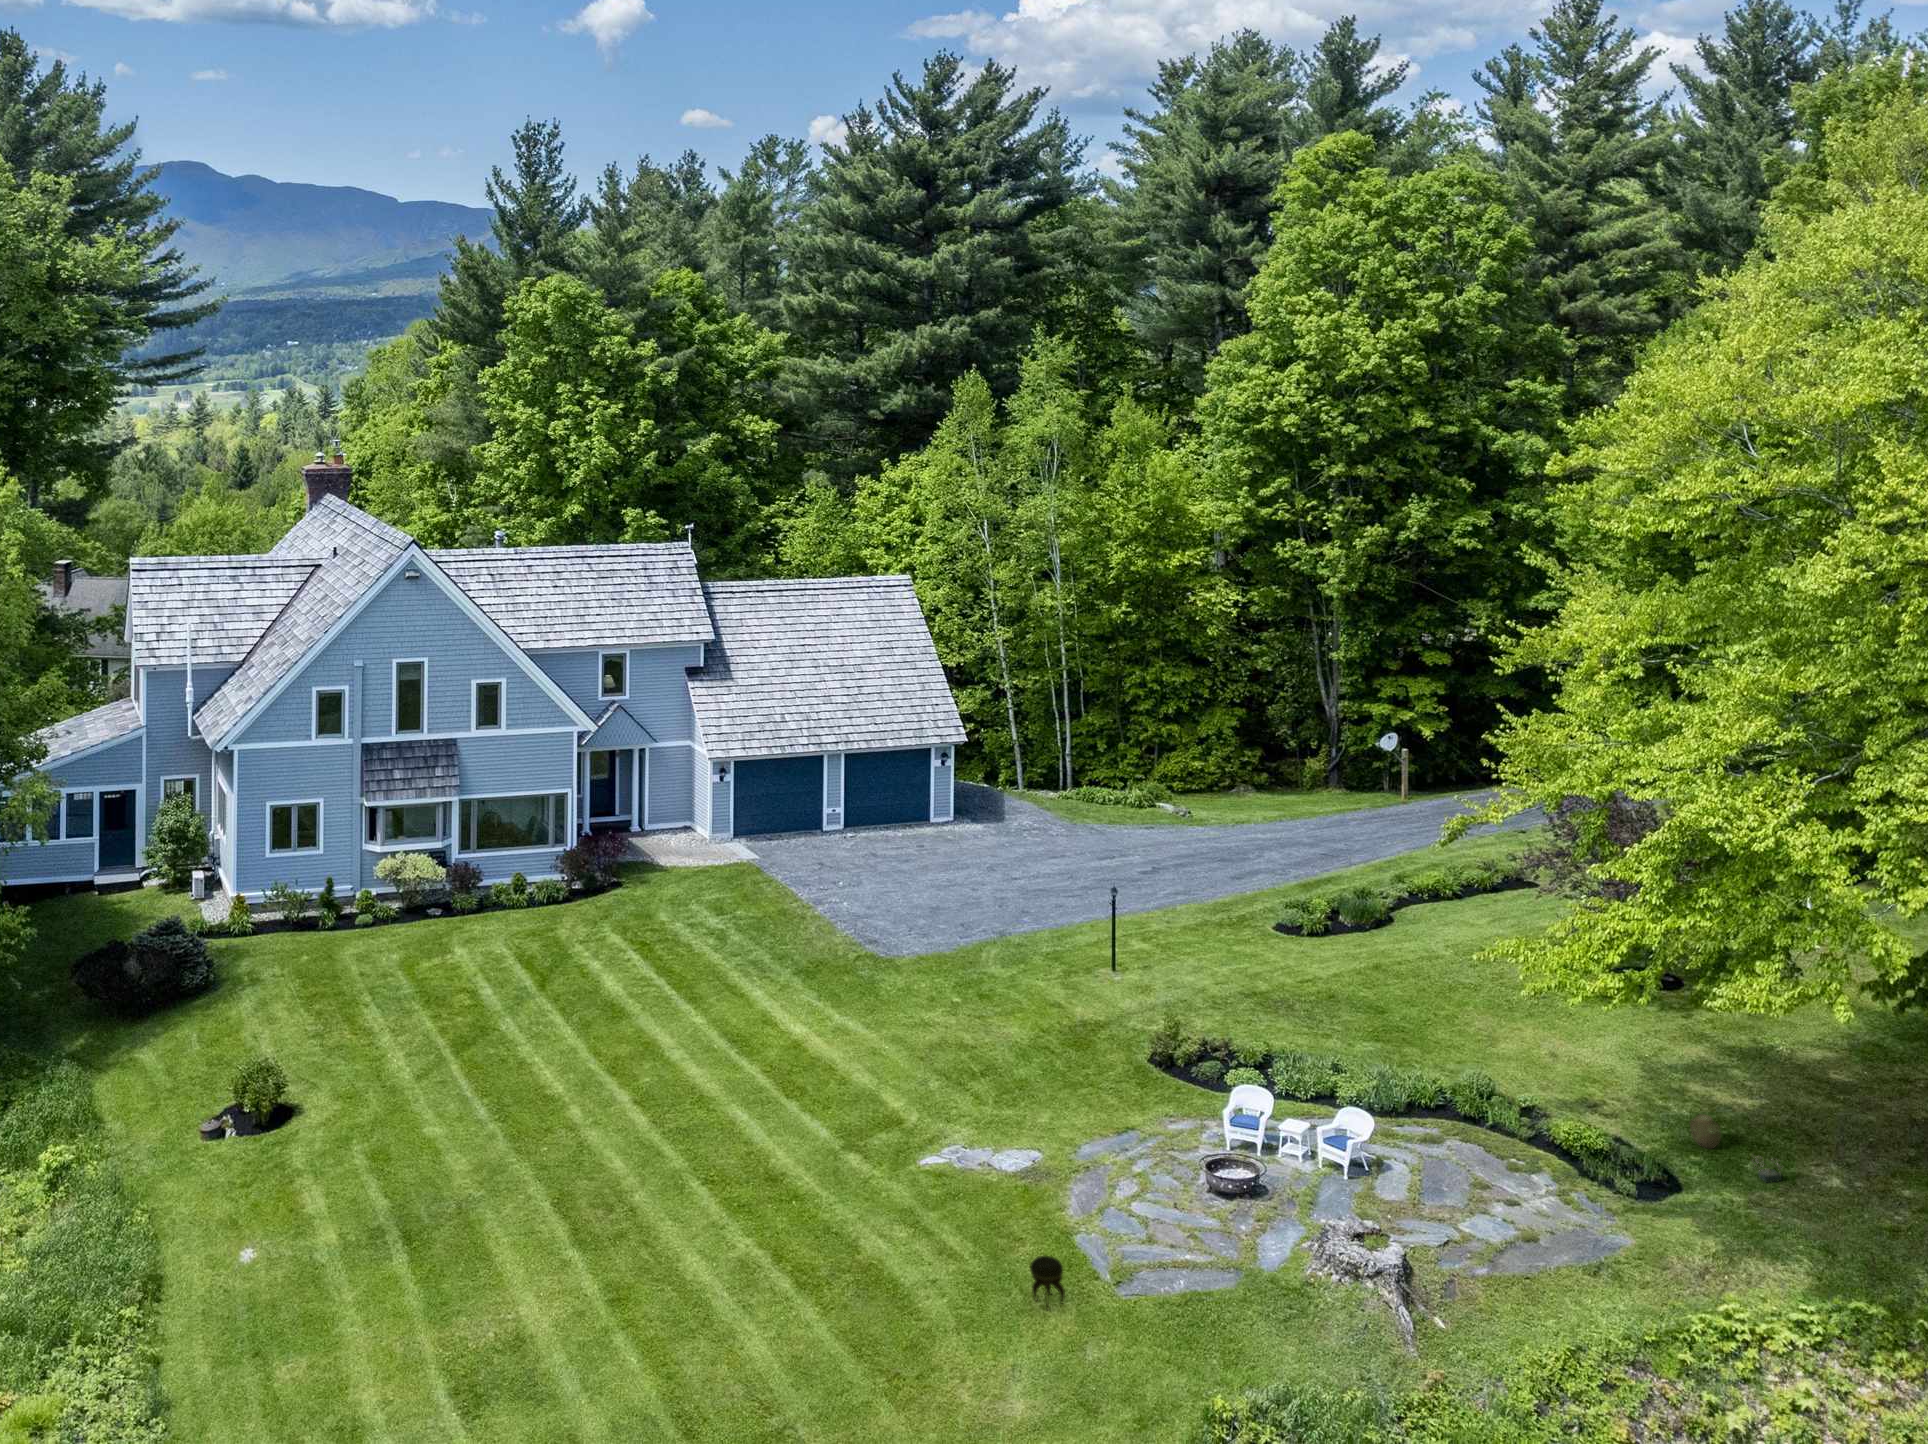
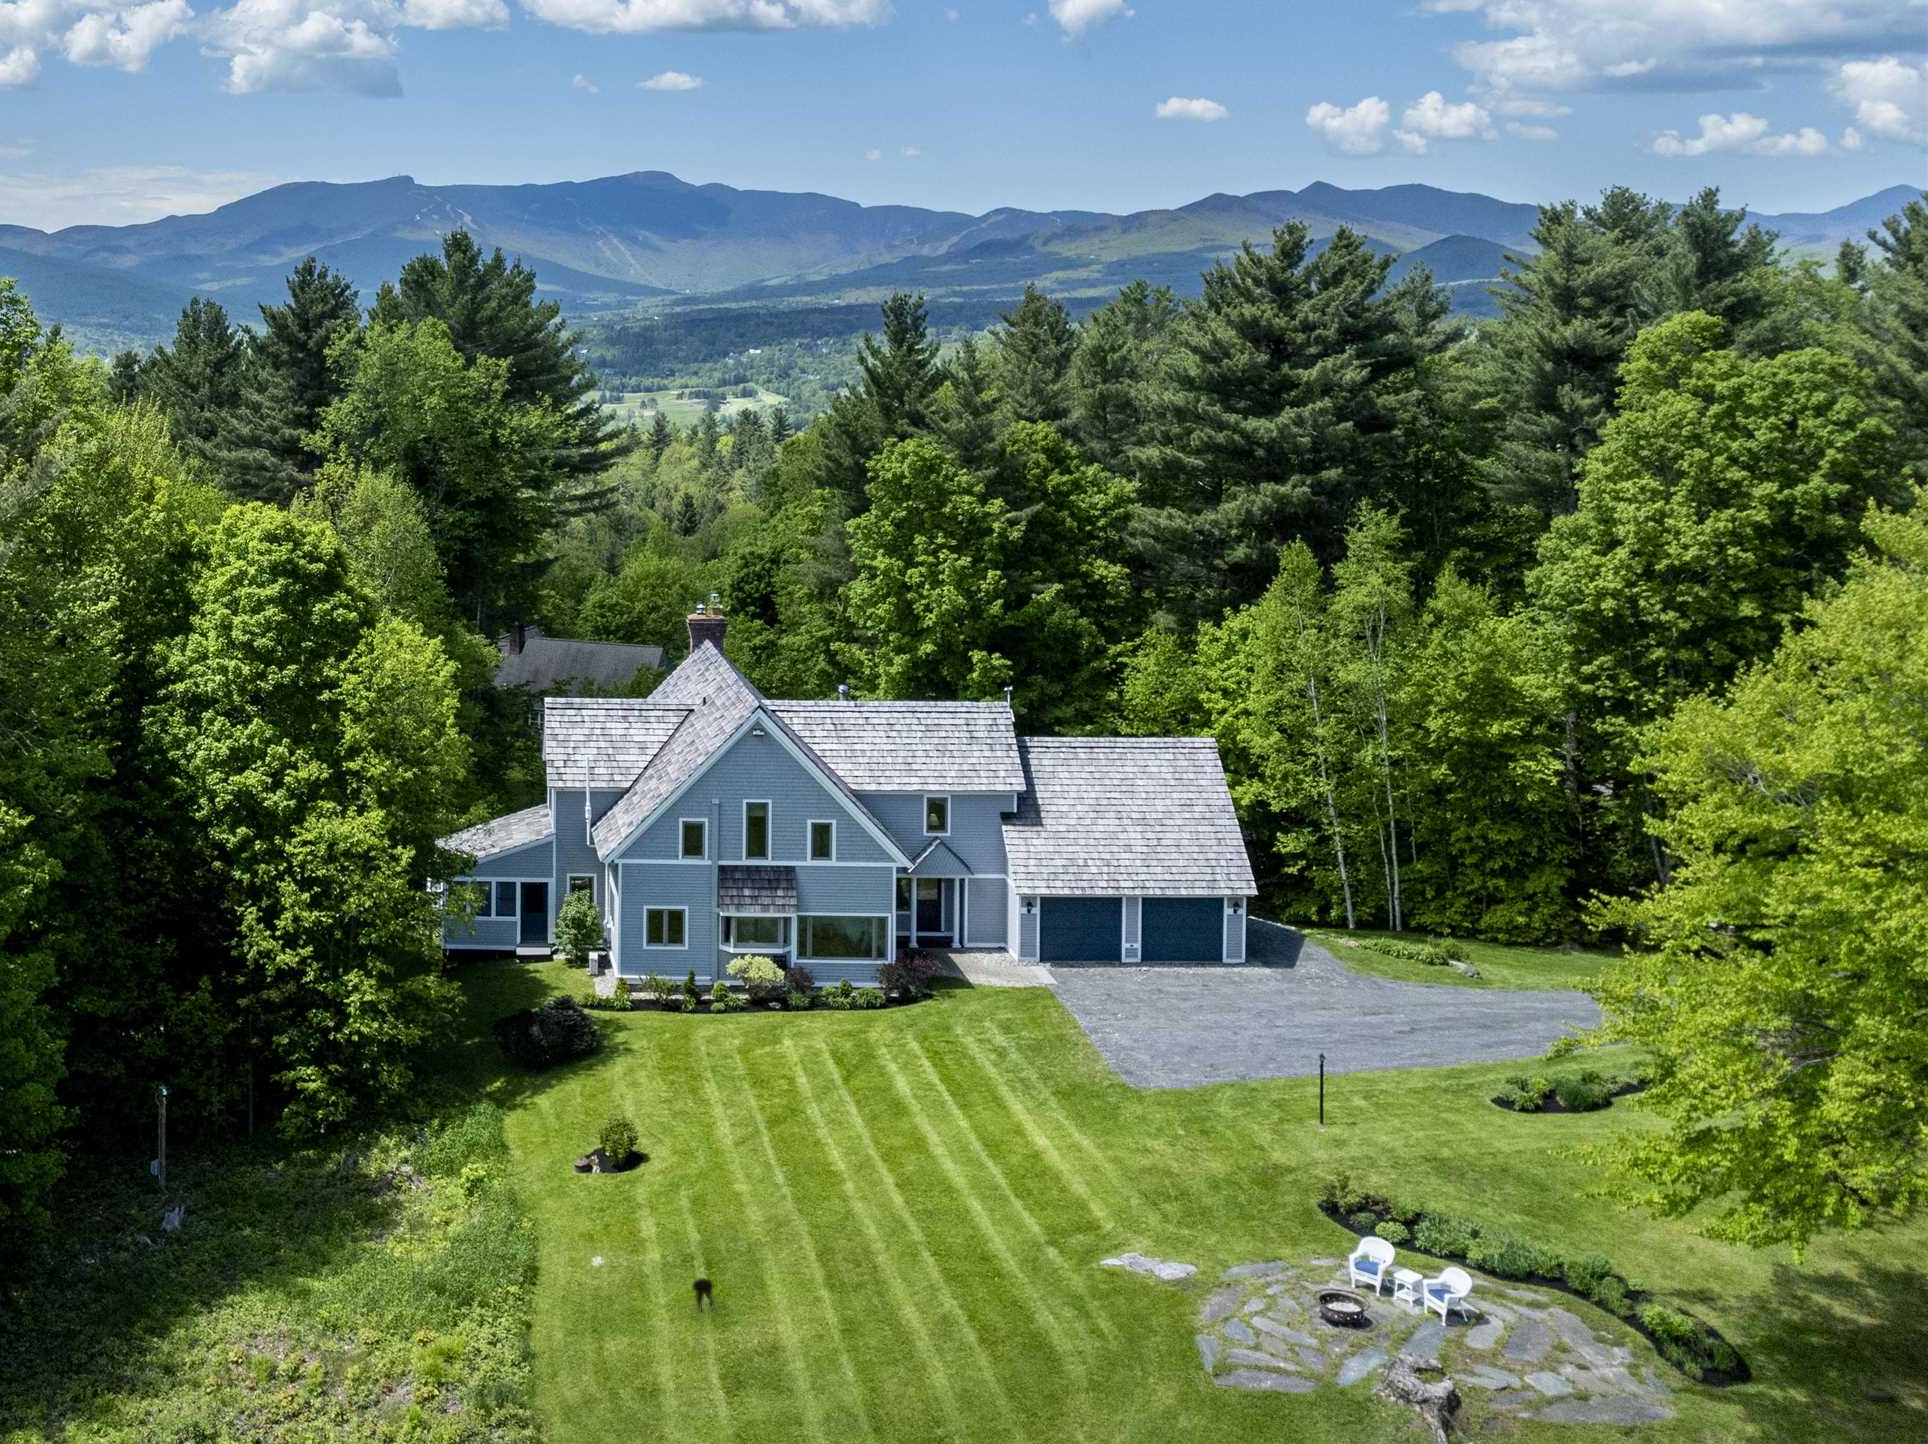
woven basket: present [1690,1114,1721,1148] -> none [1817,1334,1849,1365]
footstool: present [1030,1256,1065,1309] -> present [692,1278,714,1309]

